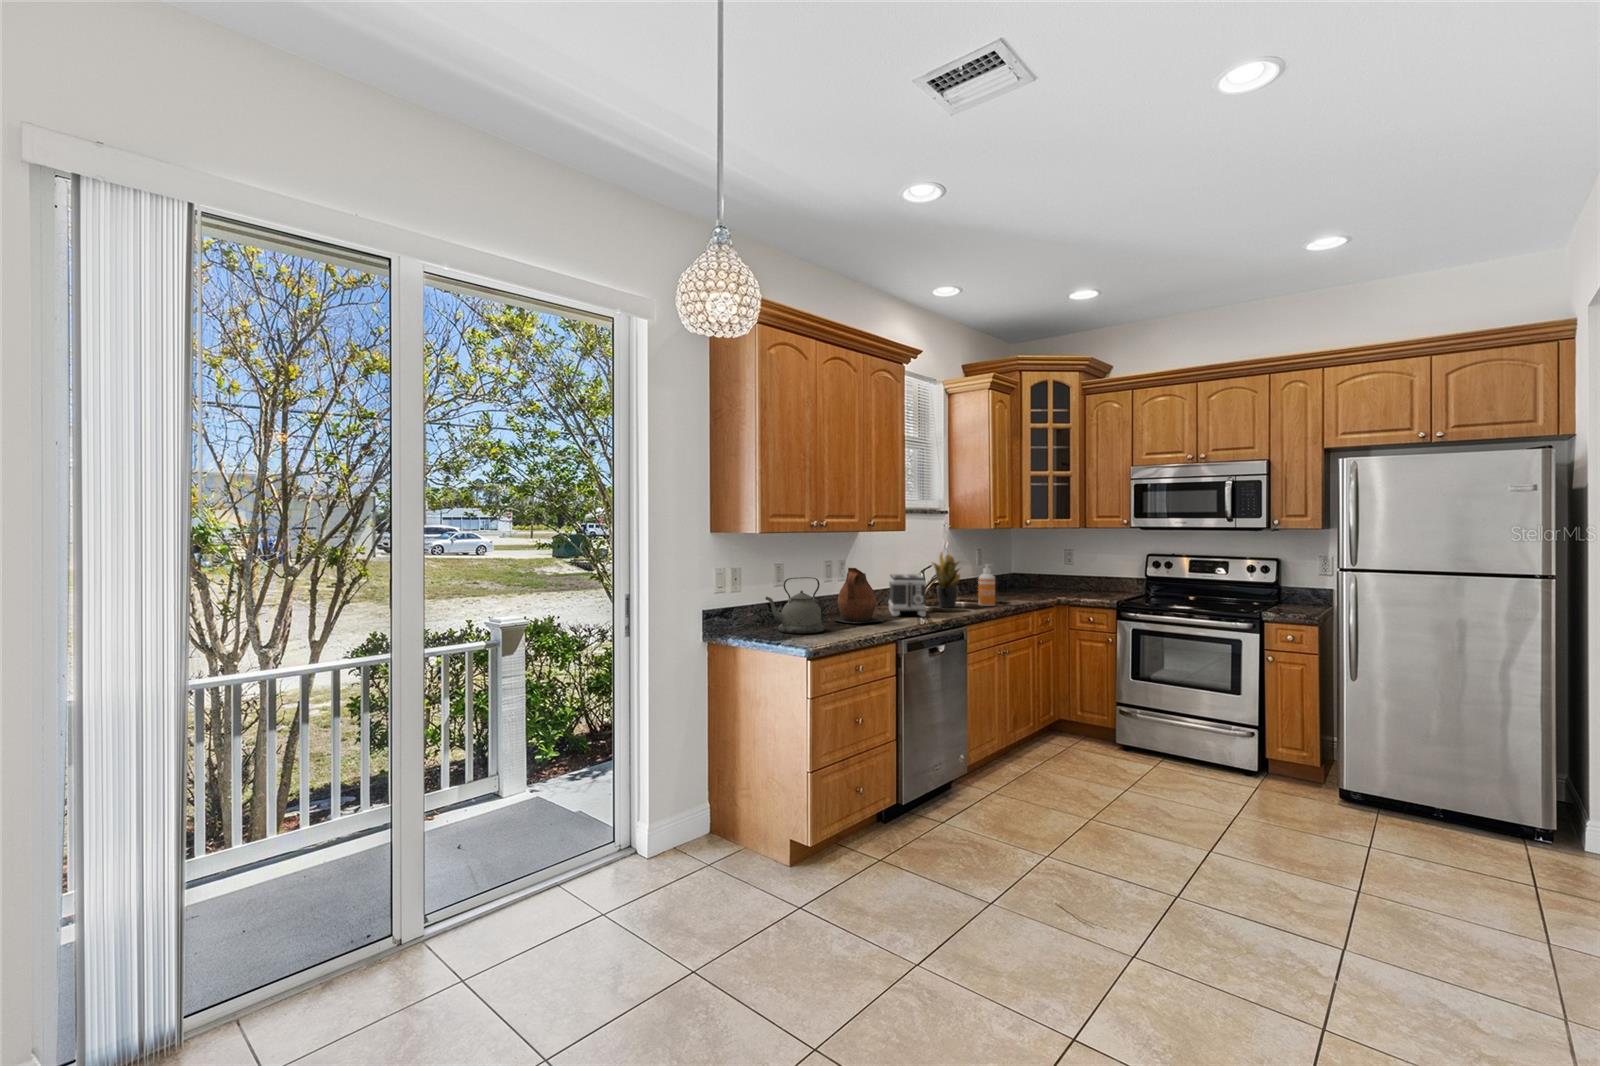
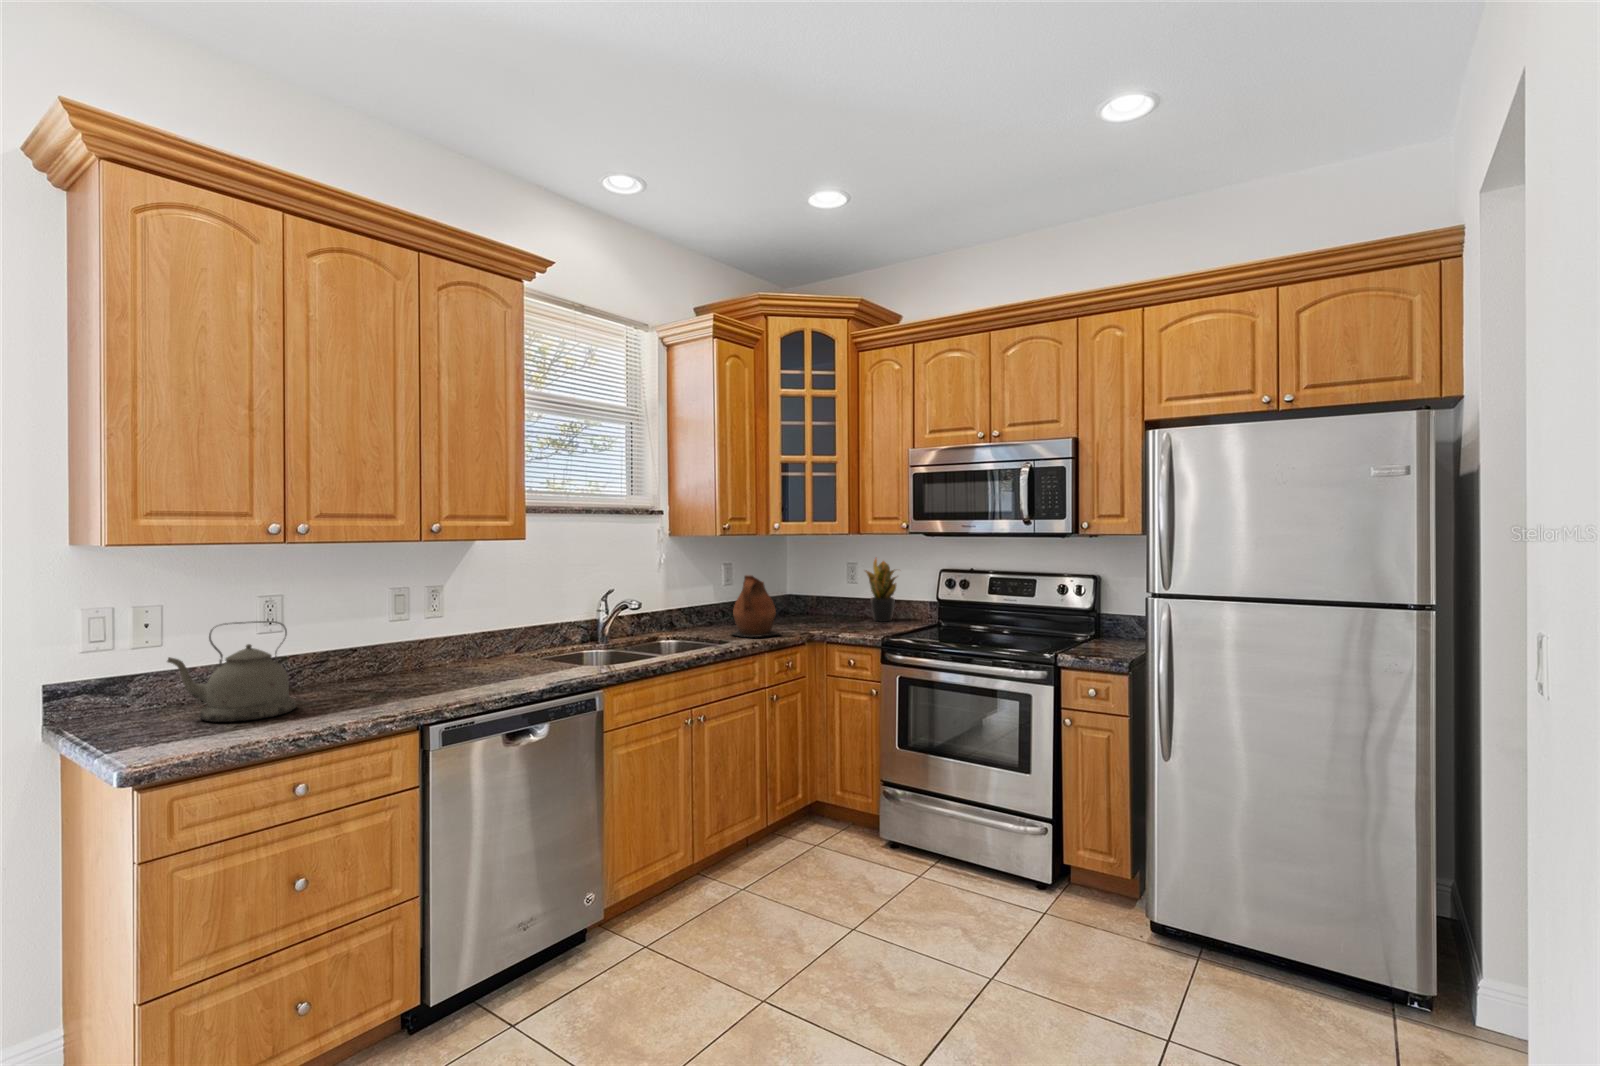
potted plant: present [932,552,960,608] -> present [865,559,896,622]
soap dispenser: present [978,564,995,606] -> none [671,588,696,649]
ceramic pitcher: present [835,568,883,623] -> present [731,575,783,637]
toaster: present [889,574,926,617] -> none [485,605,561,675]

